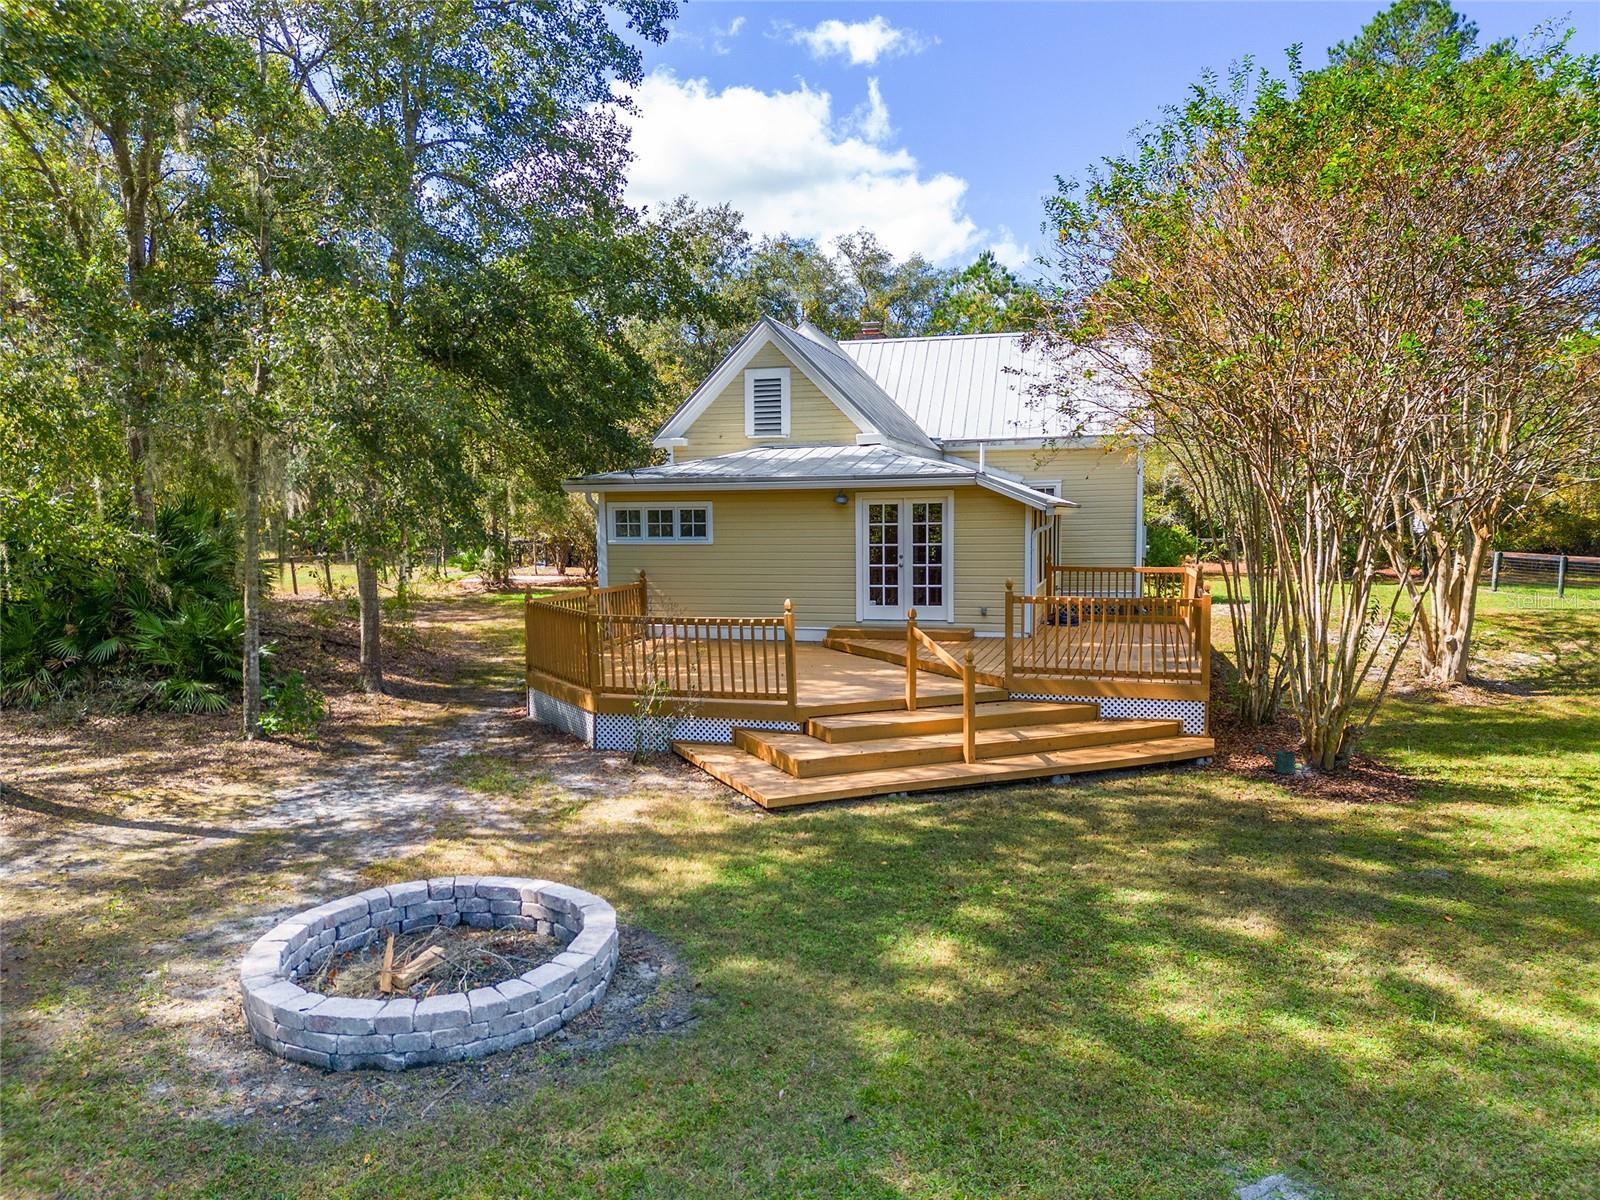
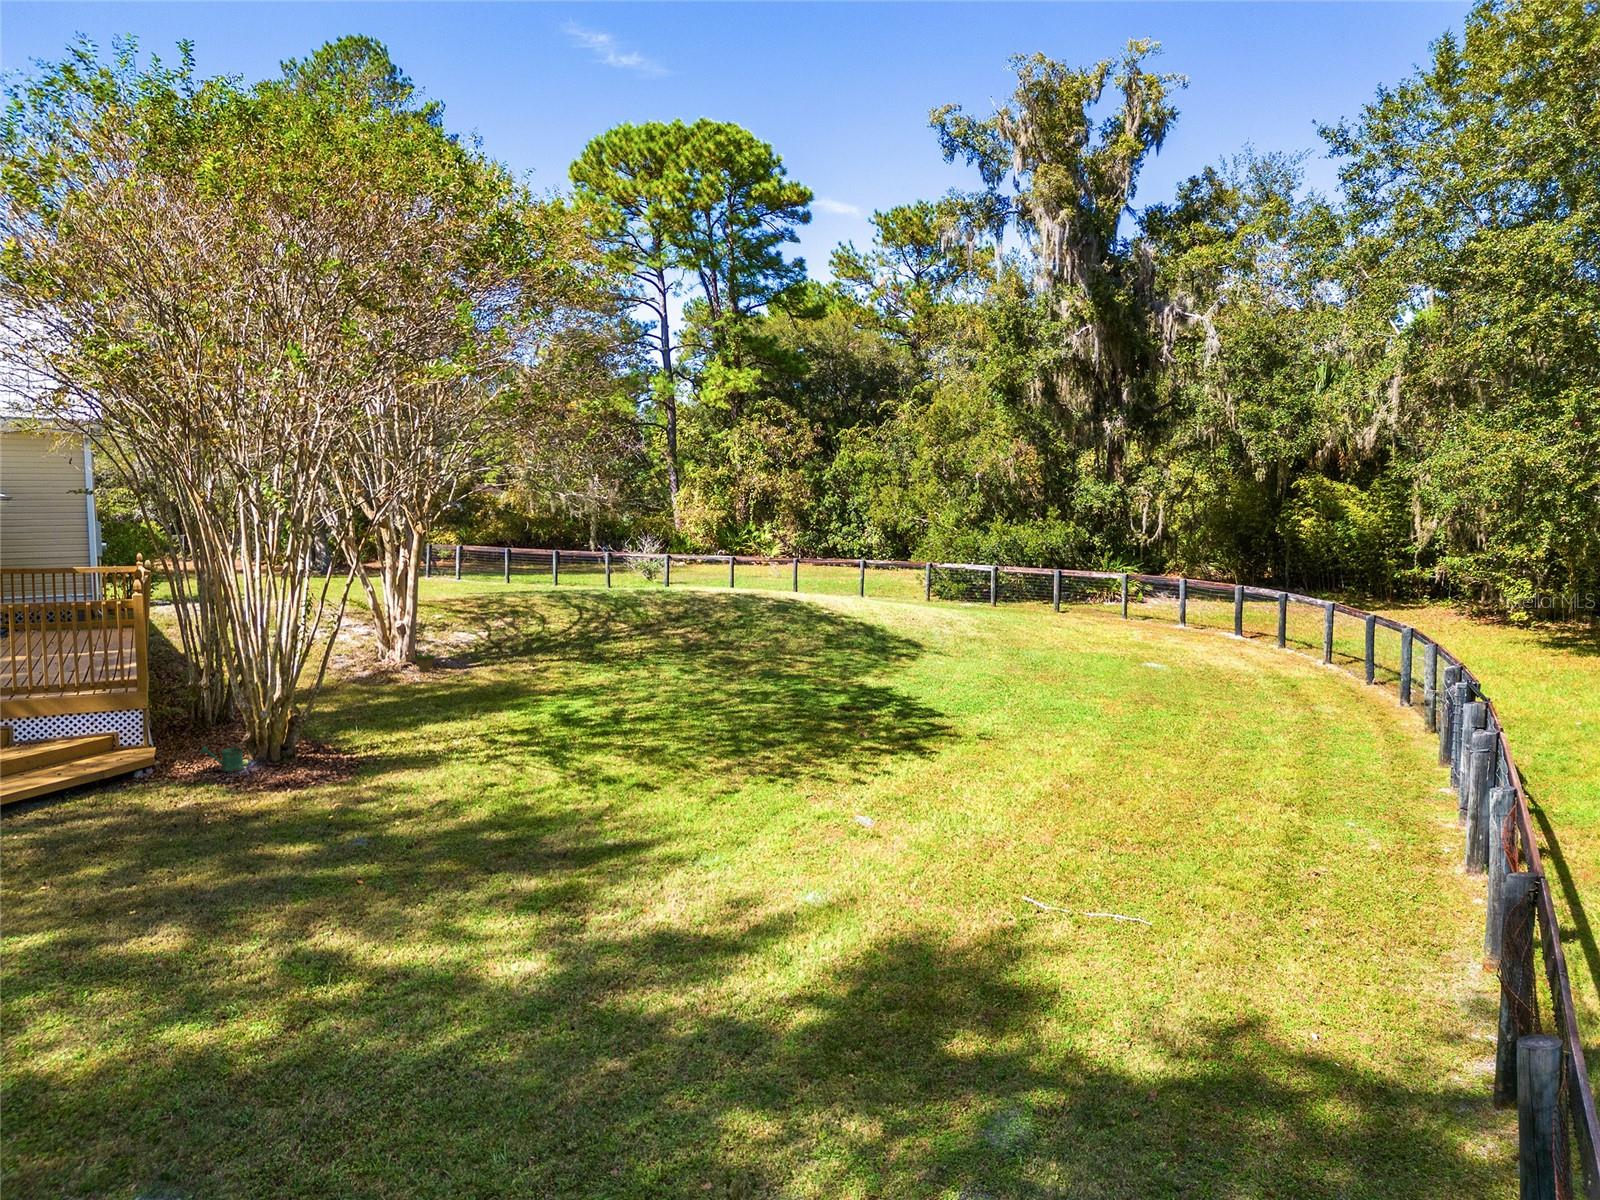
decorative plant: none [1454,670,1502,694] -> present [413,652,440,672]

